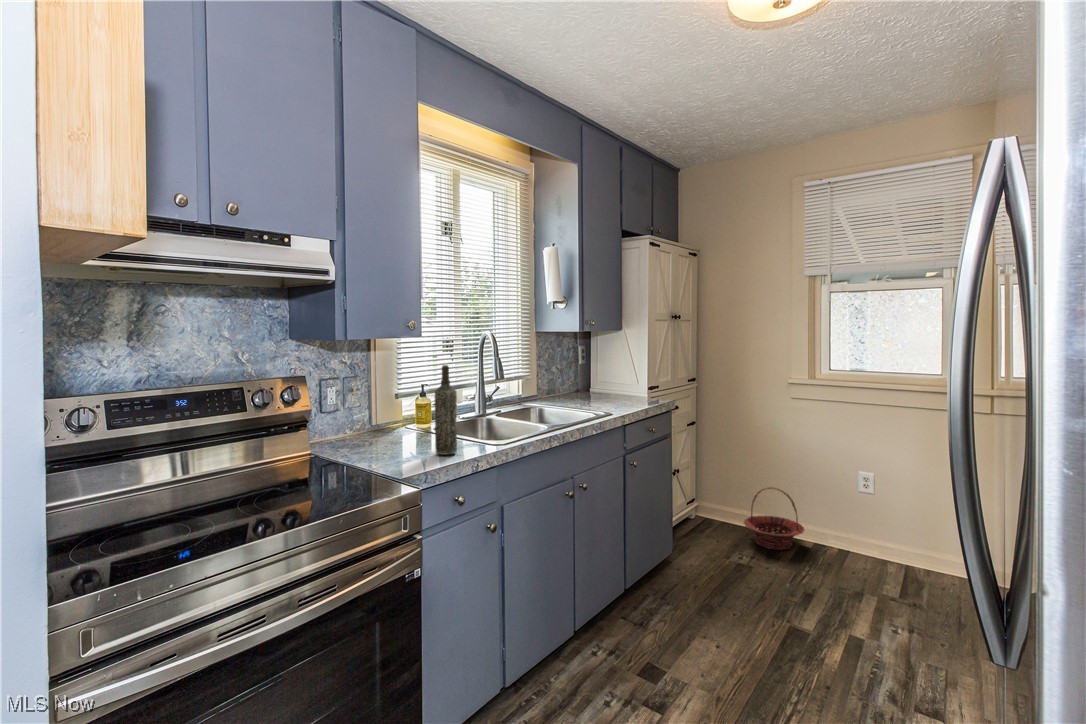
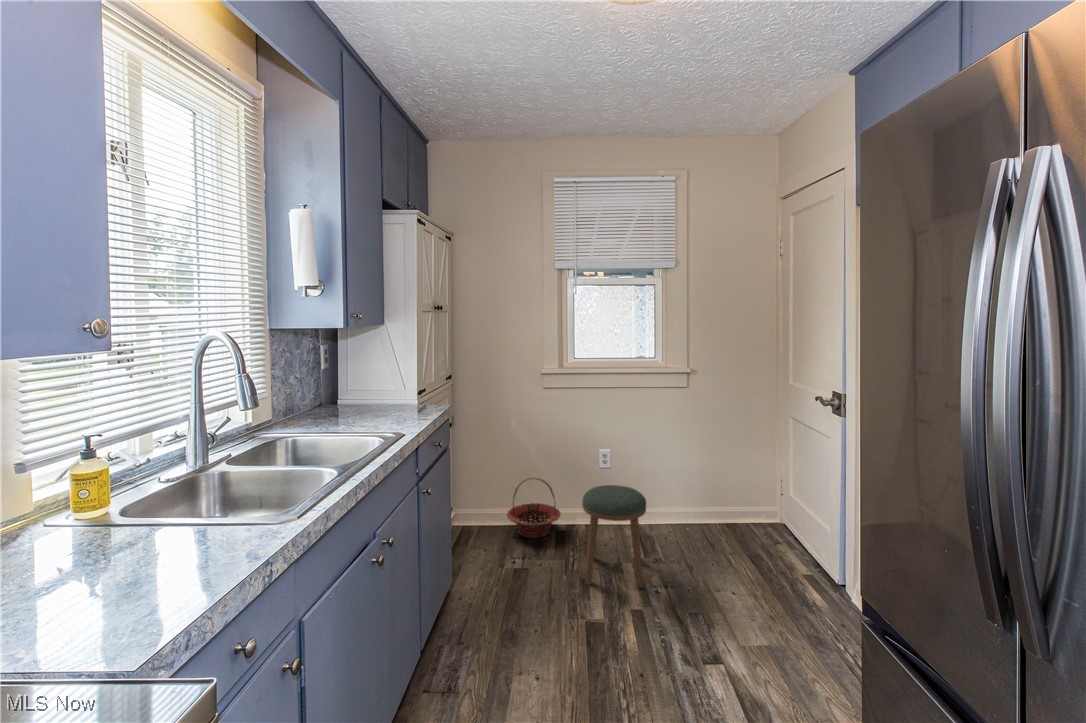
bottle: present [435,365,457,455] -> none [159,414,214,582]
stool: none [807,503,891,621] -> present [582,485,646,588]

